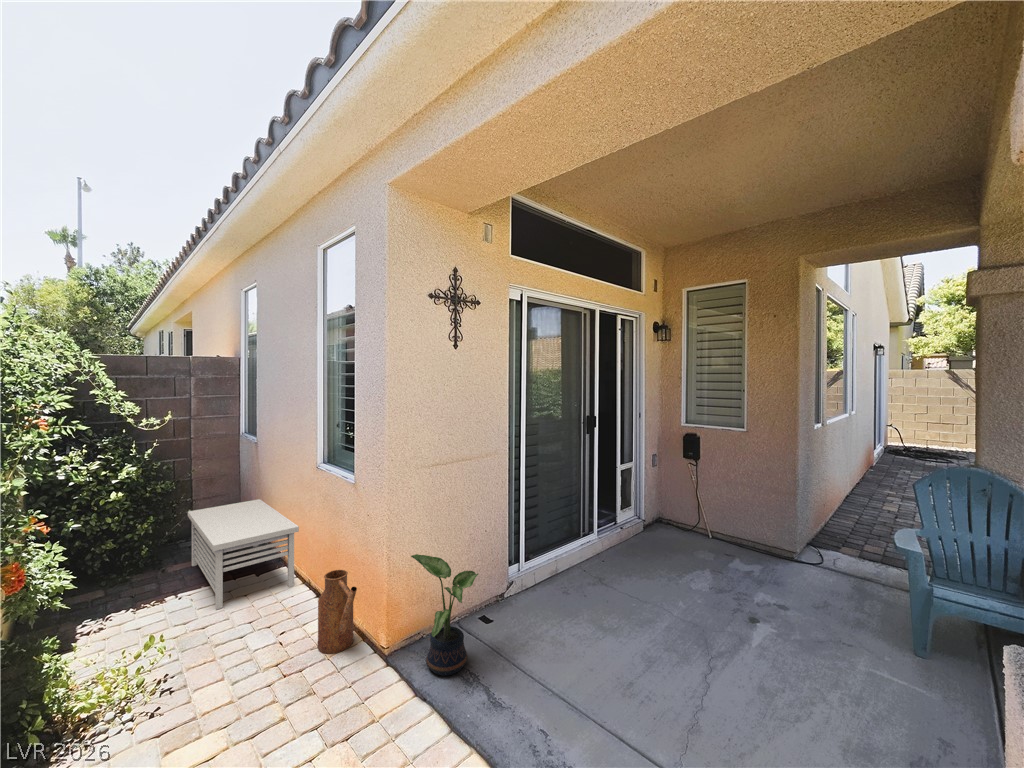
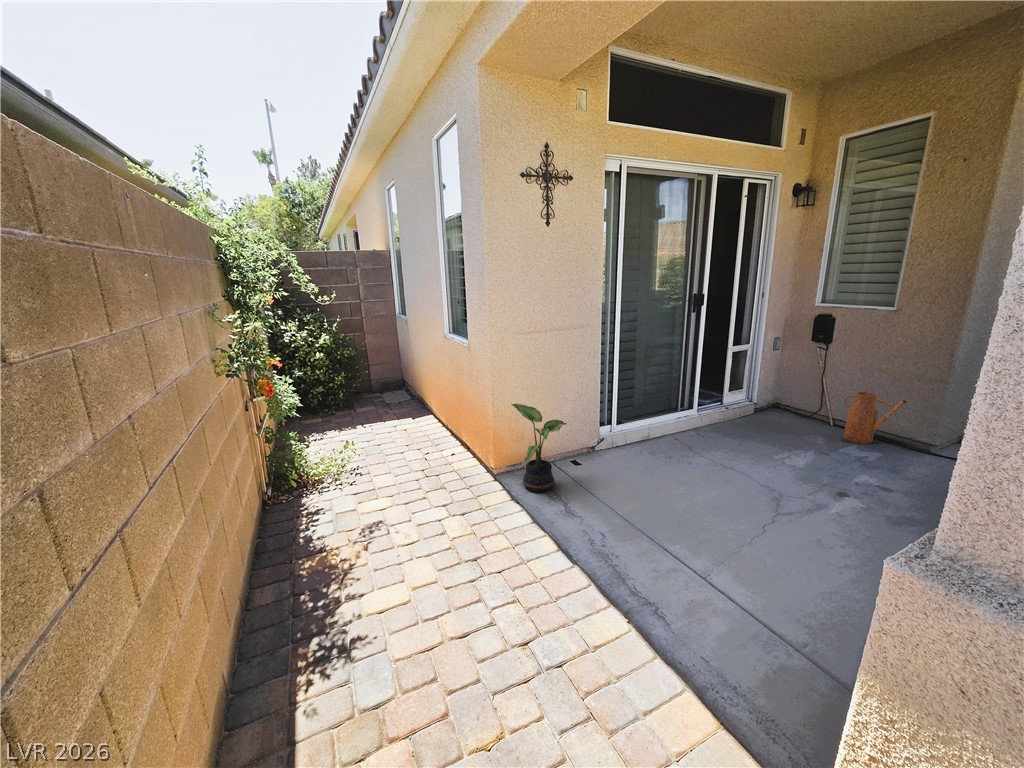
storage bench: present [188,499,299,610] -> none [365,364,437,435]
watering can: present [318,570,357,654] -> present [843,392,907,444]

